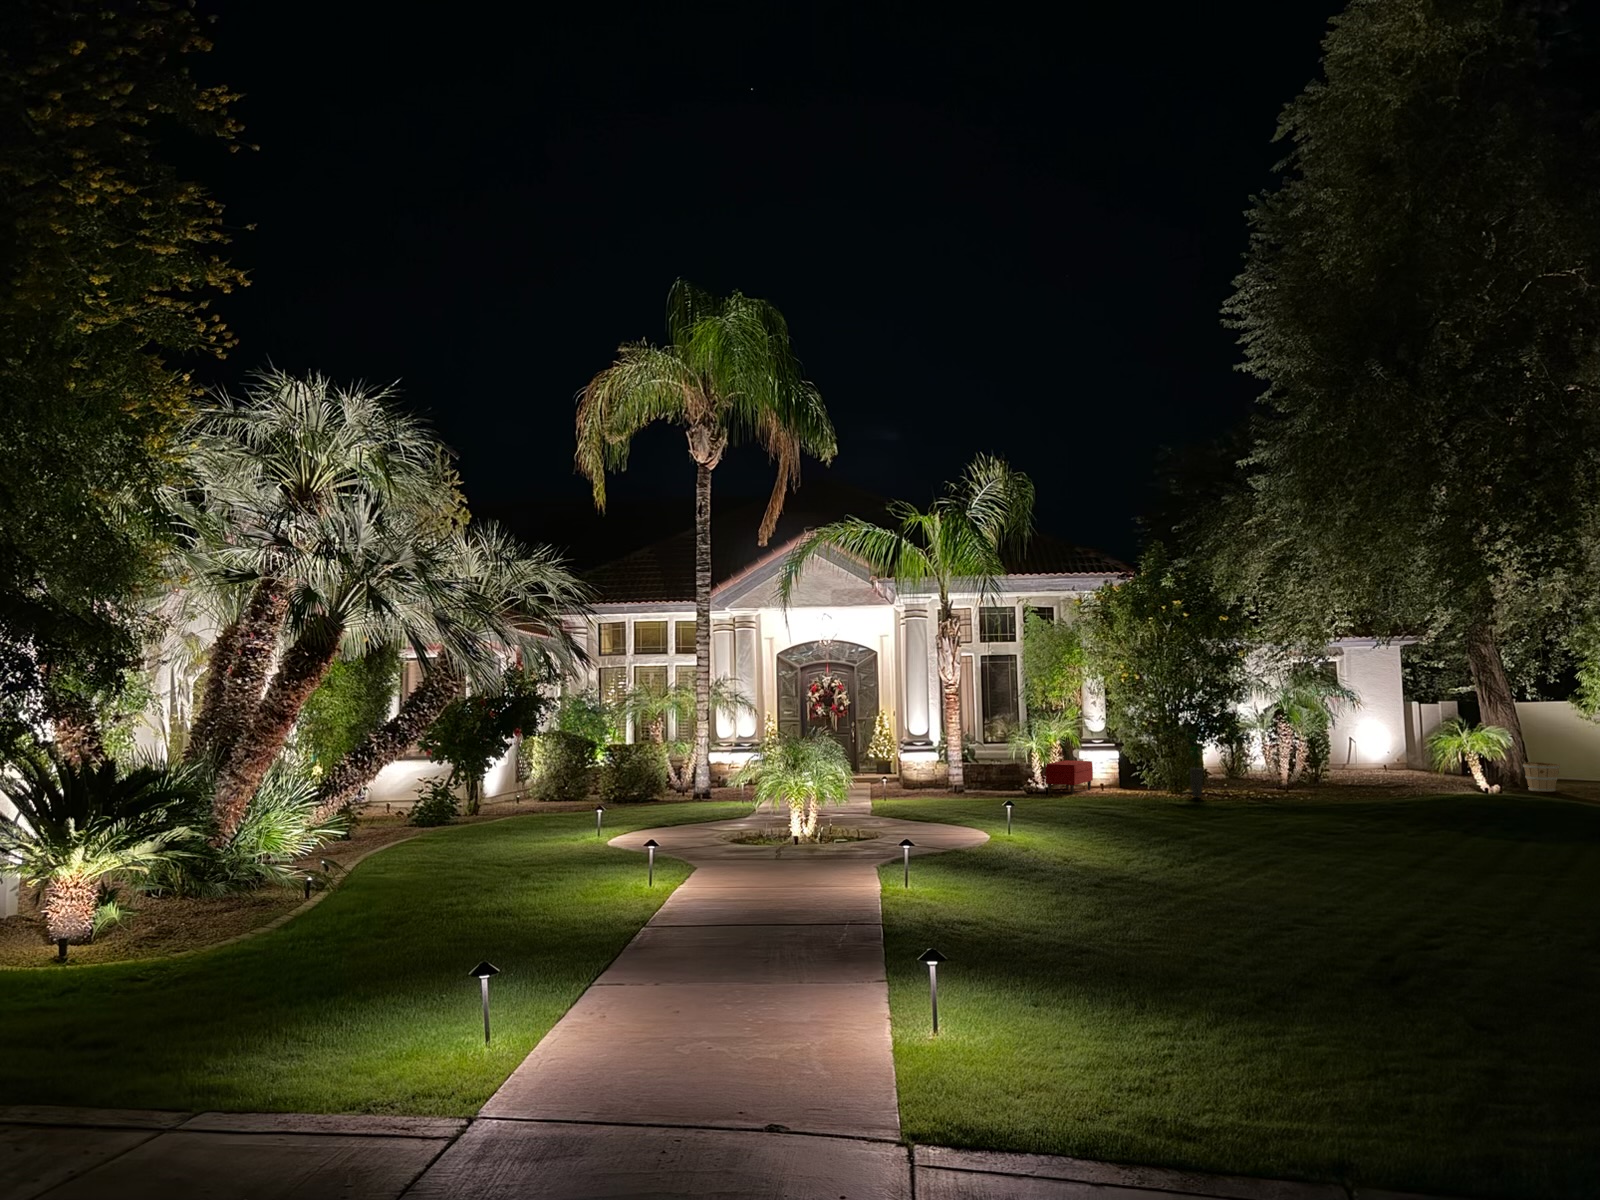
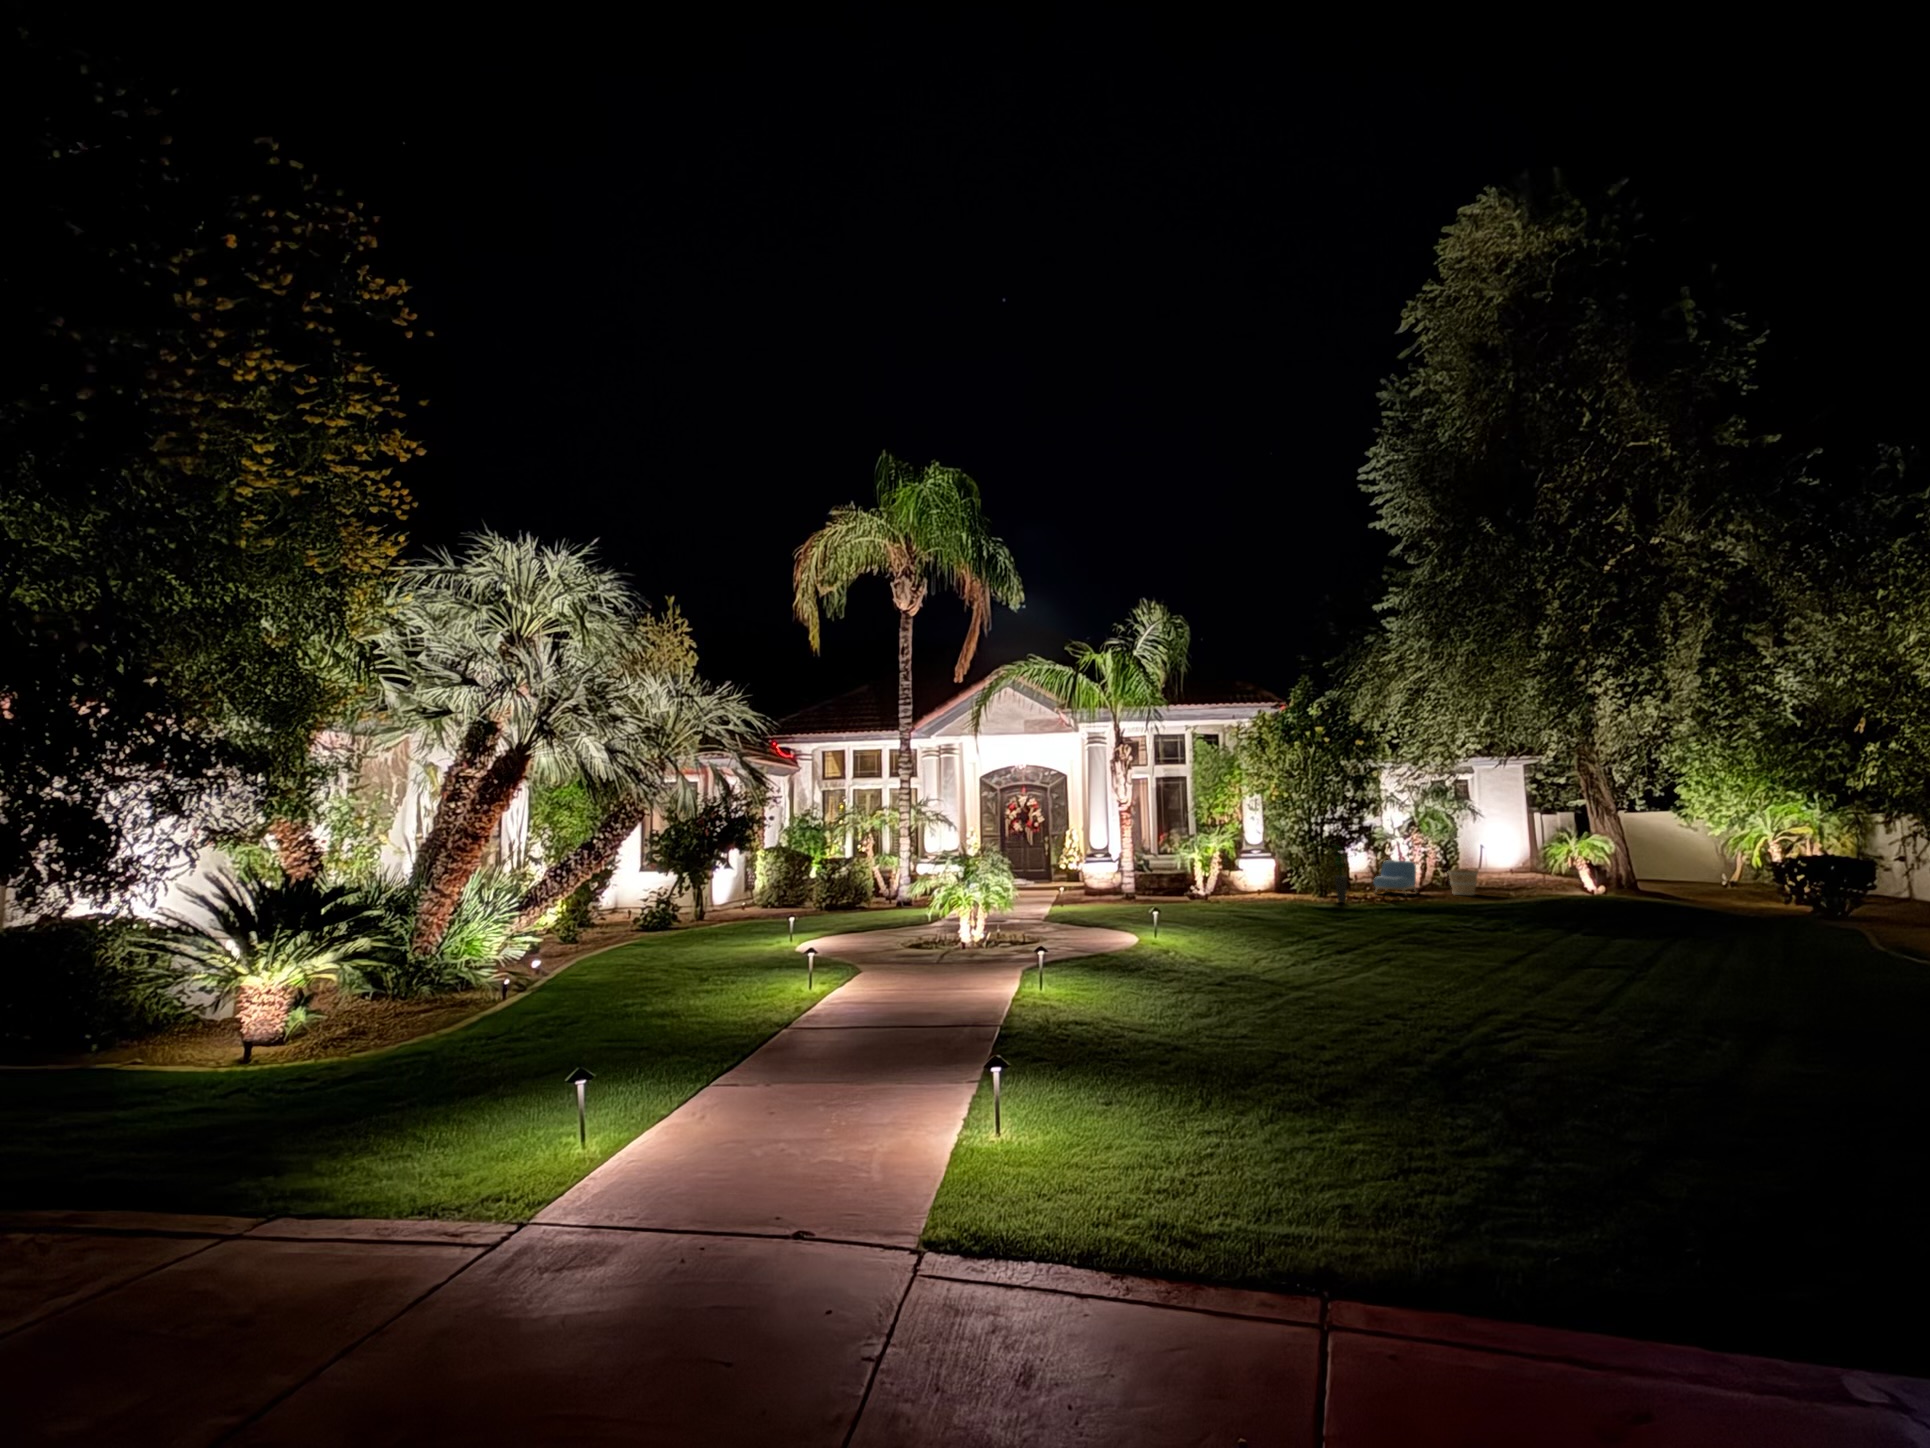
armchair: none [1230,752,1279,790] -> present [1374,860,1416,893]
bench: present [1046,760,1093,794] -> none [1208,869,1251,900]
wooden bucket: present [1523,762,1560,792] -> present [1447,869,1478,895]

